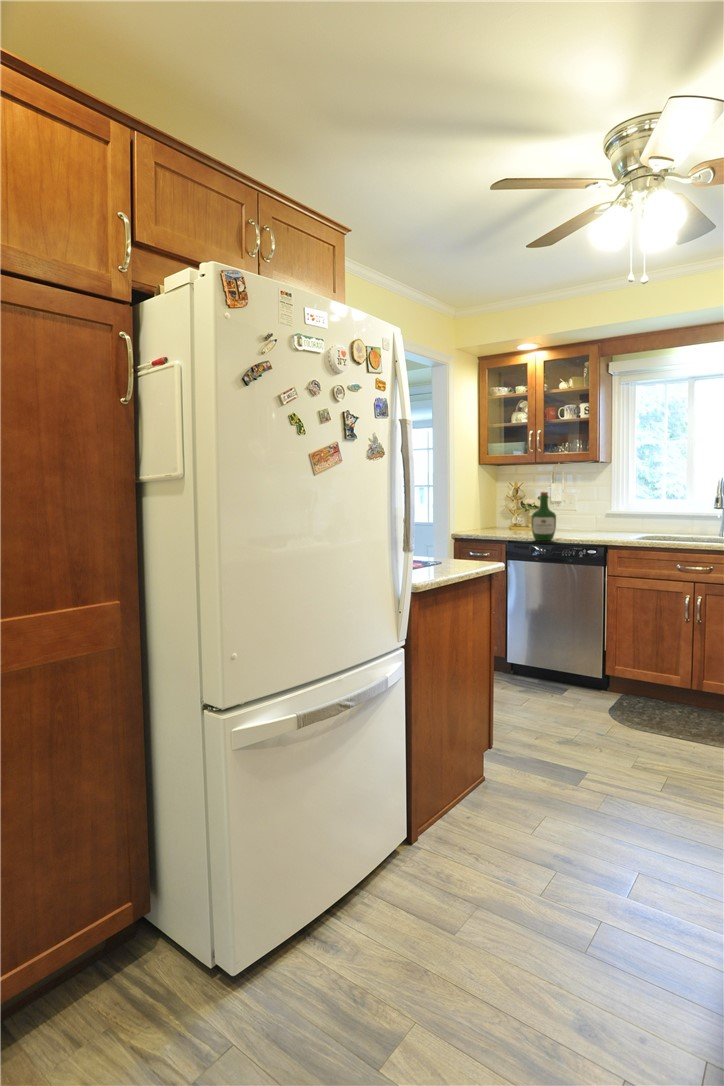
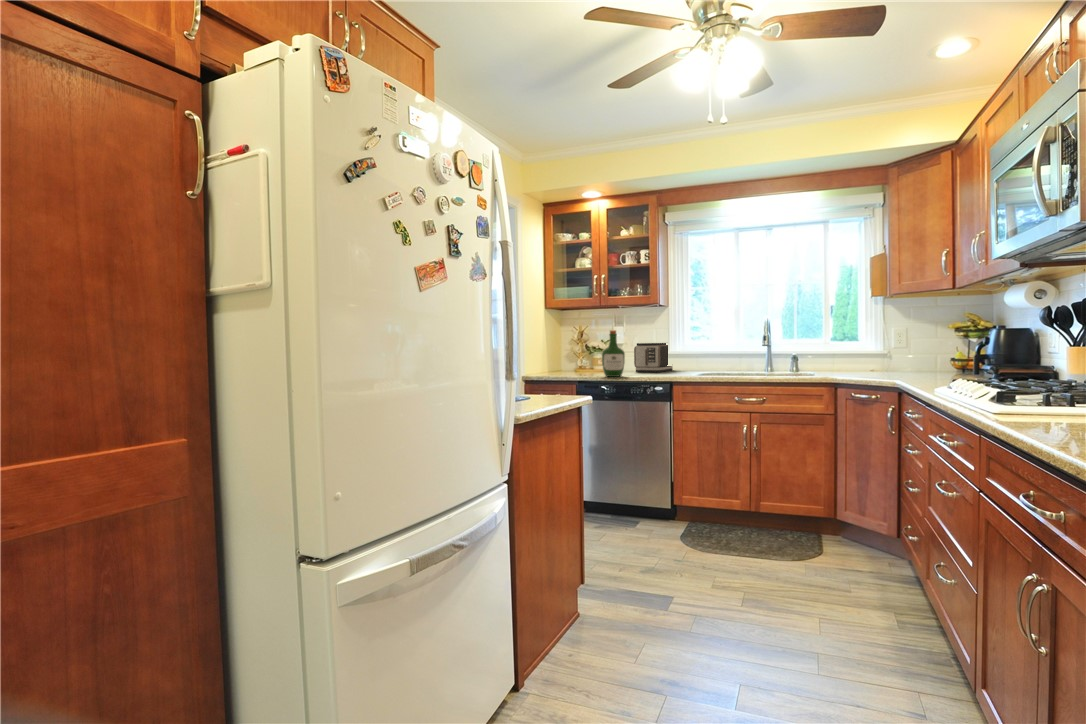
toaster: none [571,504,617,536] -> present [634,343,673,372]

